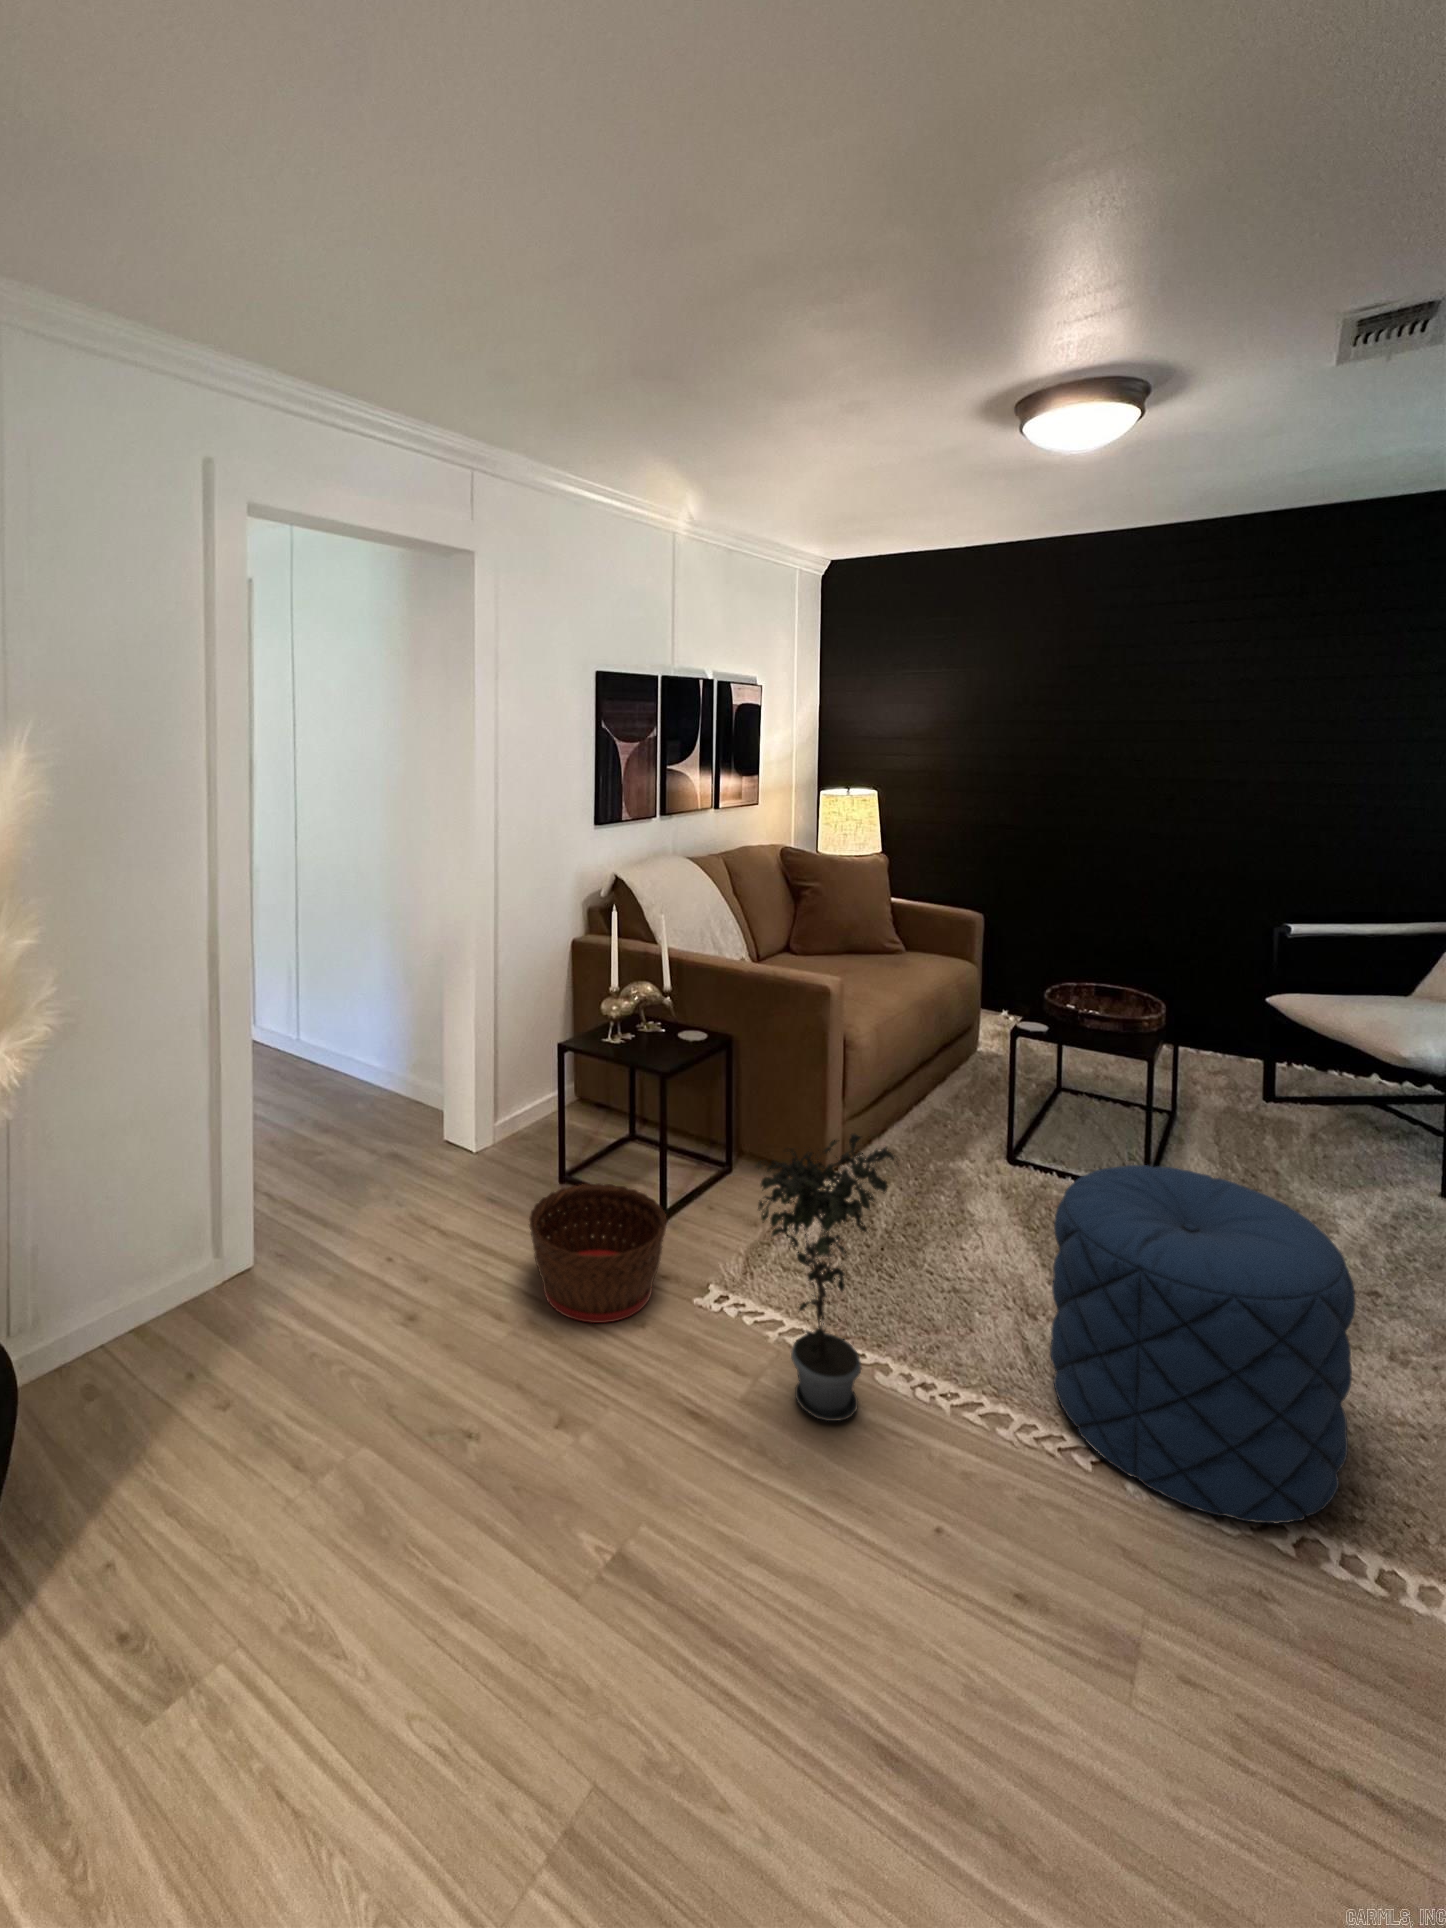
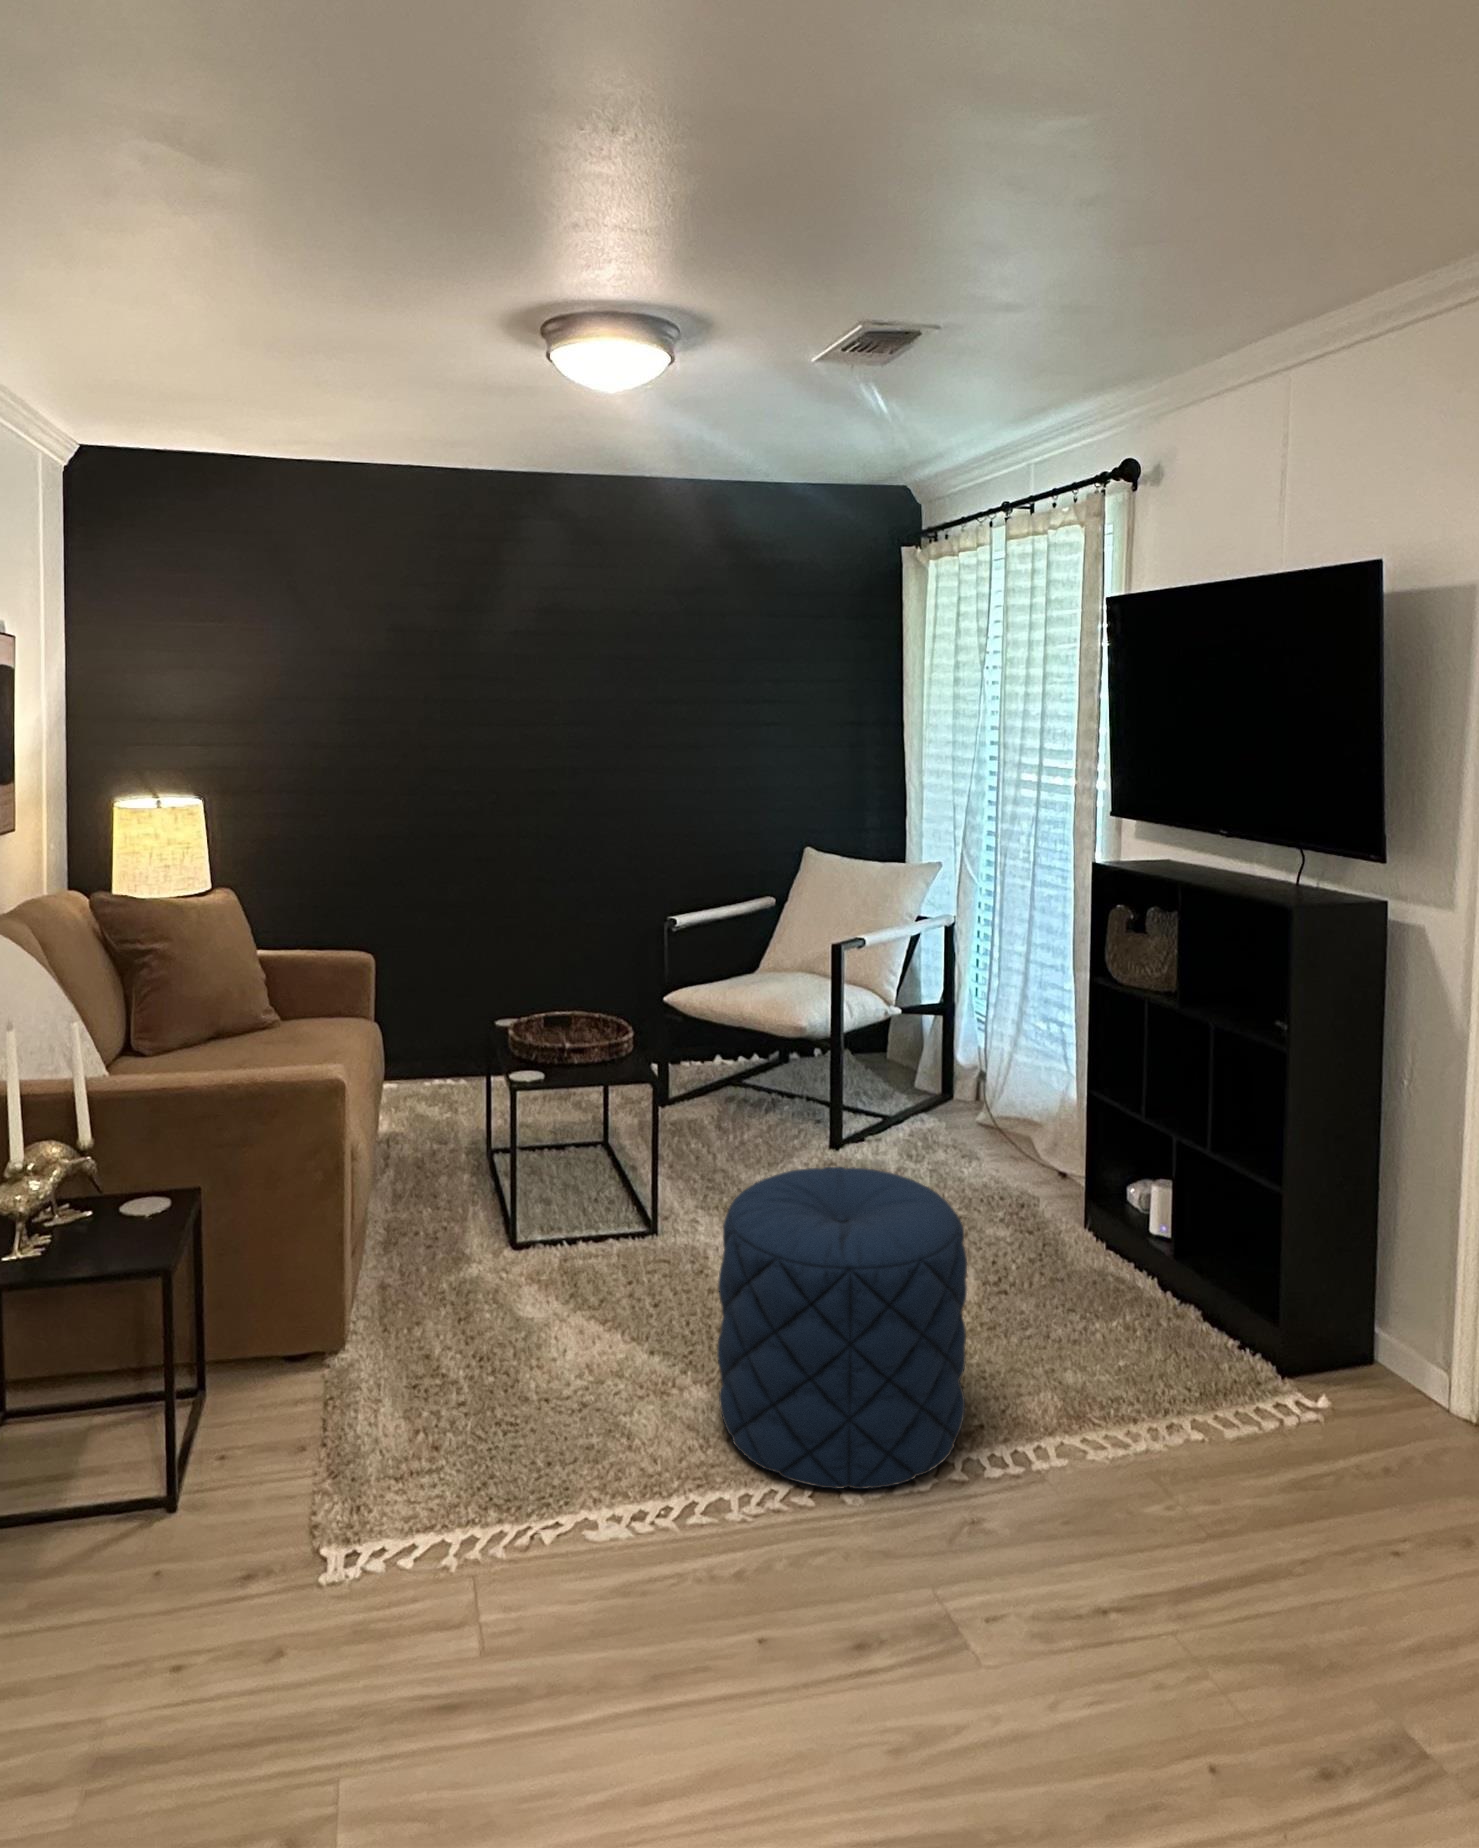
potted plant: present [756,1134,895,1421] -> none [496,1229,653,1619]
basket: present [529,1183,666,1323] -> none [39,1465,284,1718]

